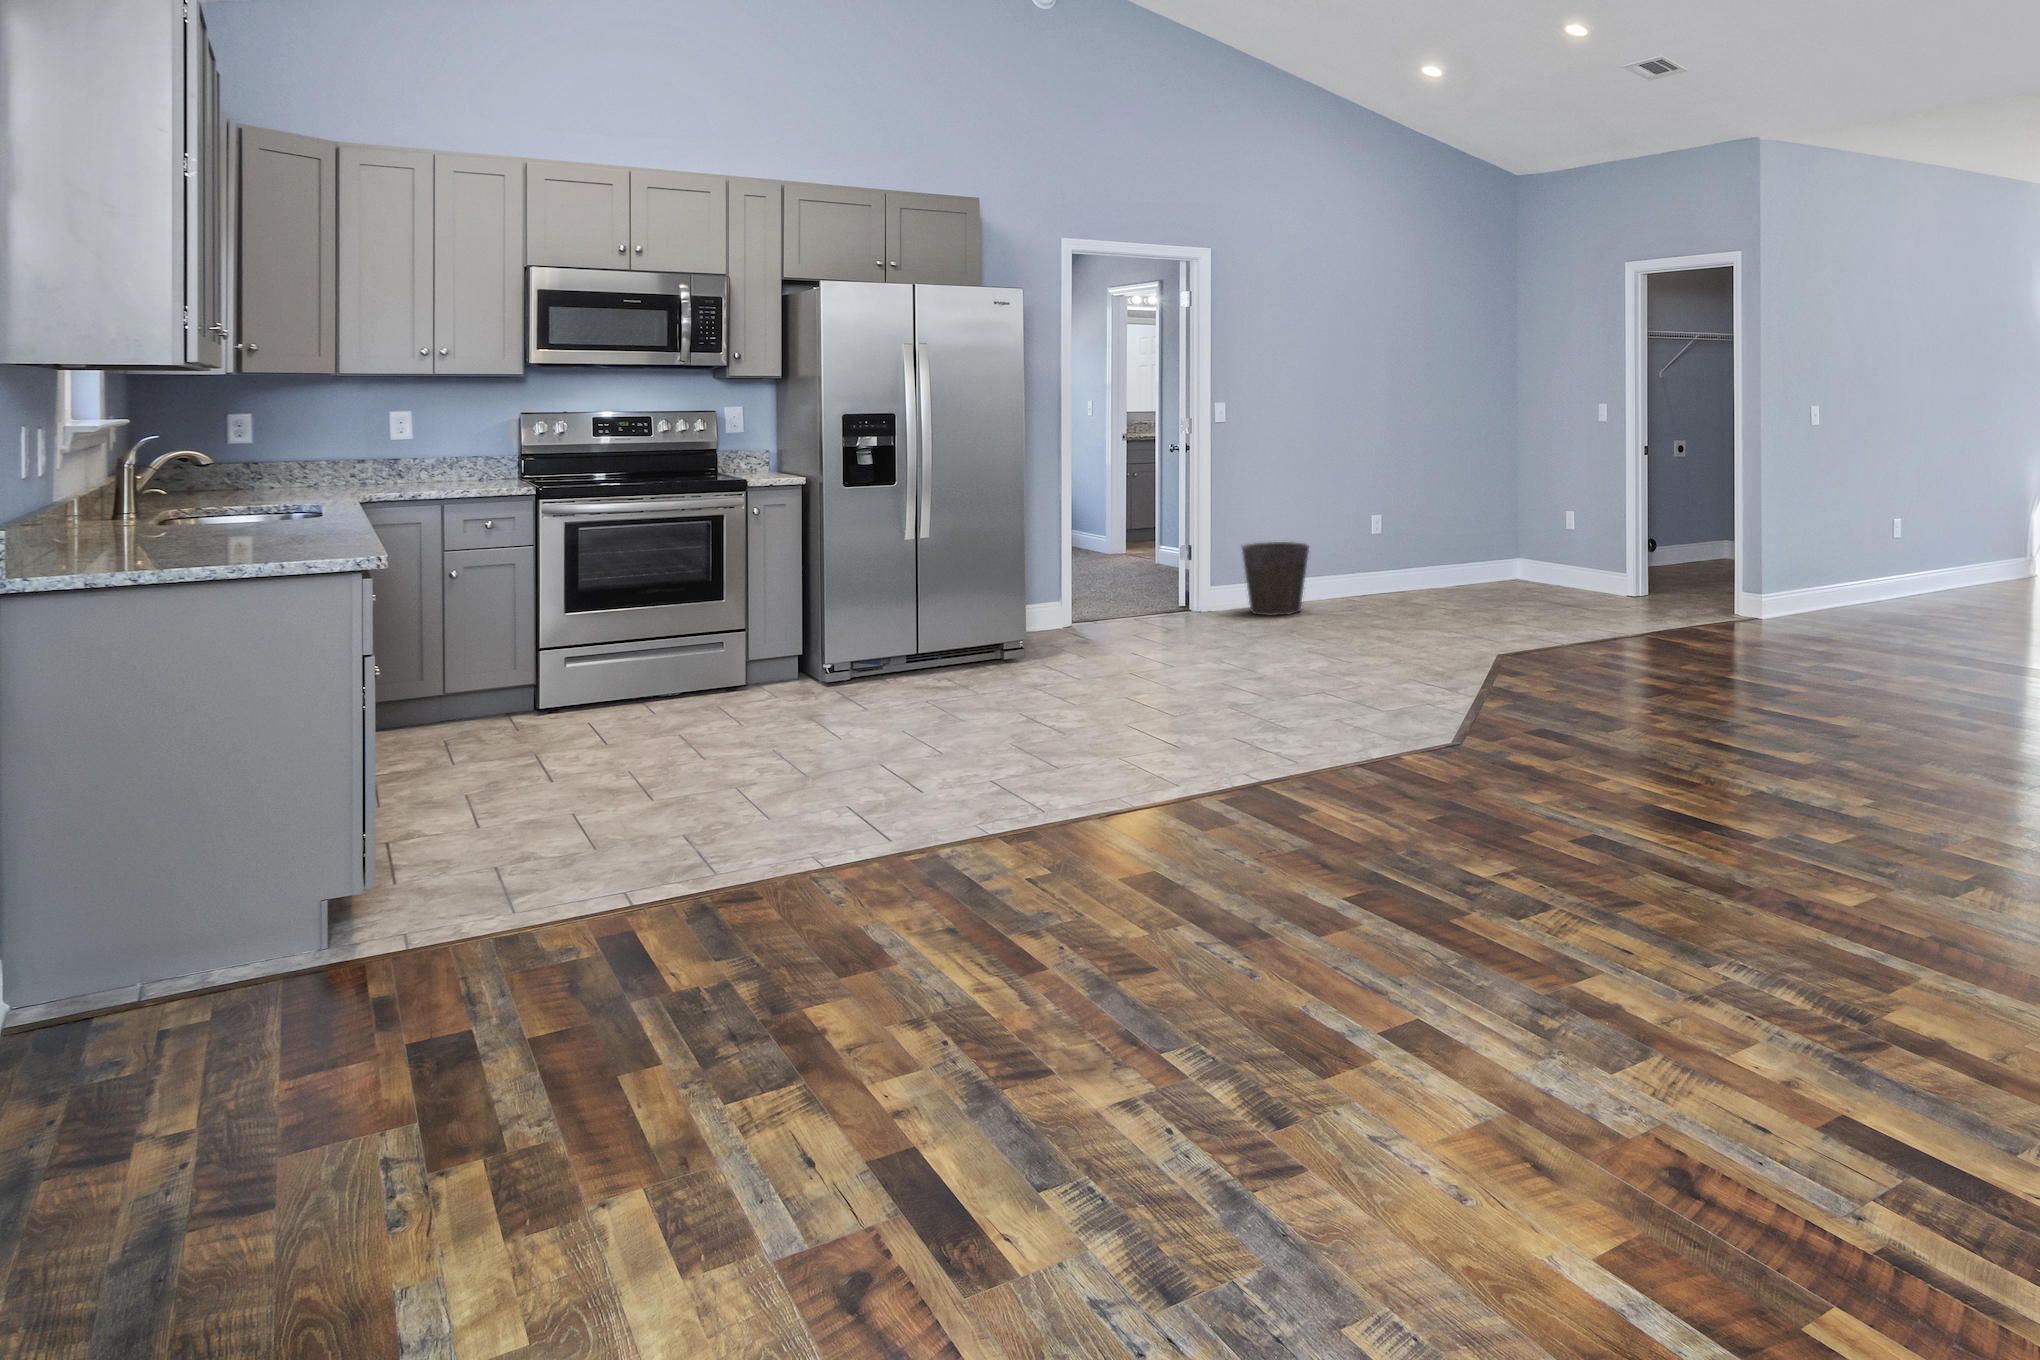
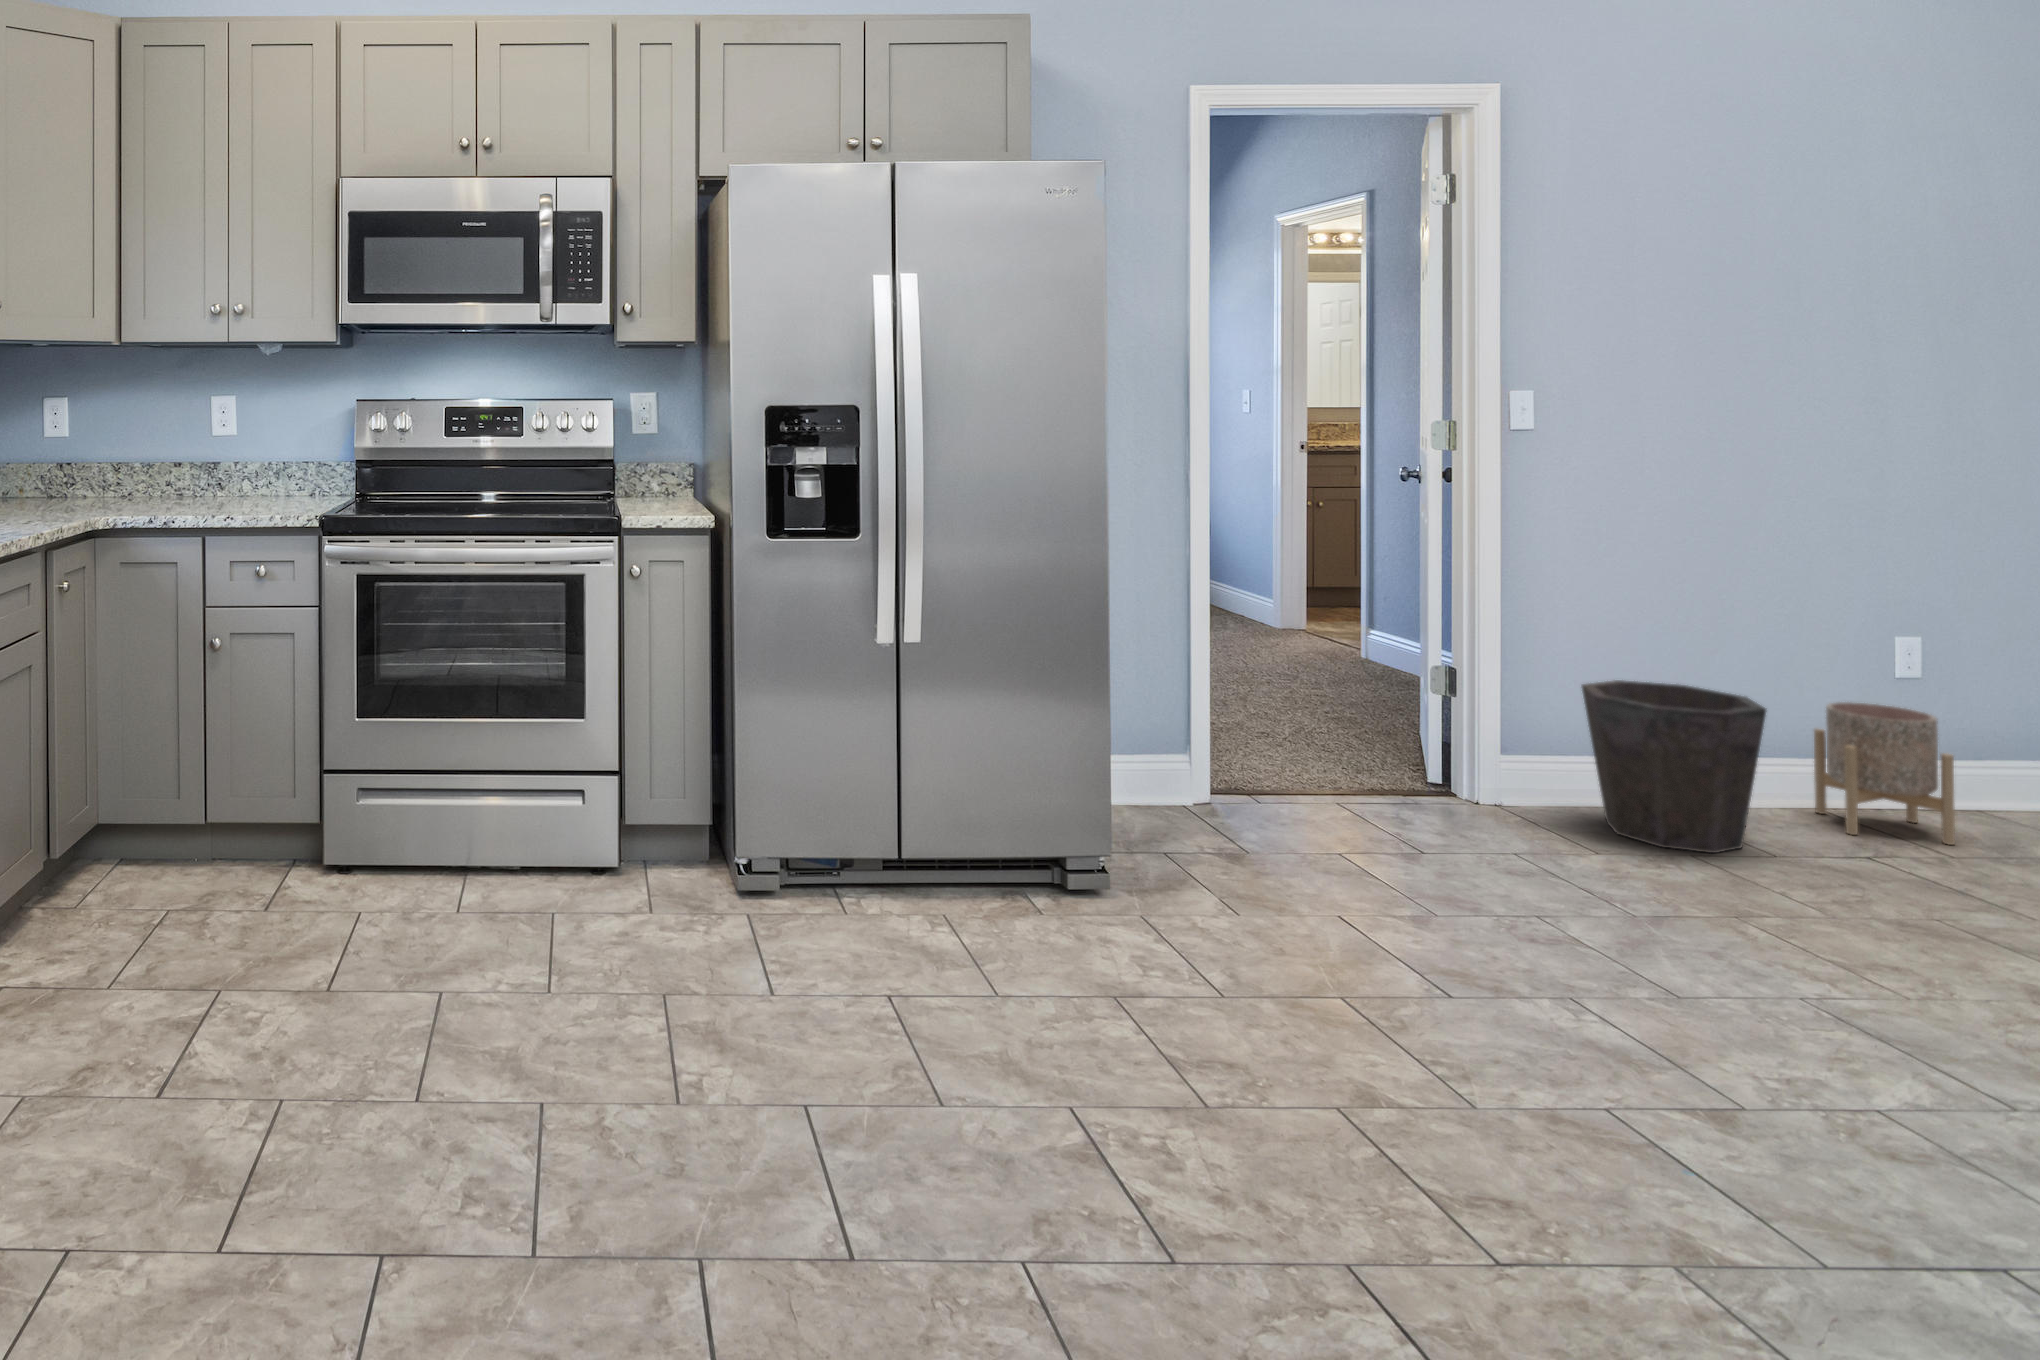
planter: none [1336,545,1380,603] -> present [1814,702,1955,845]

